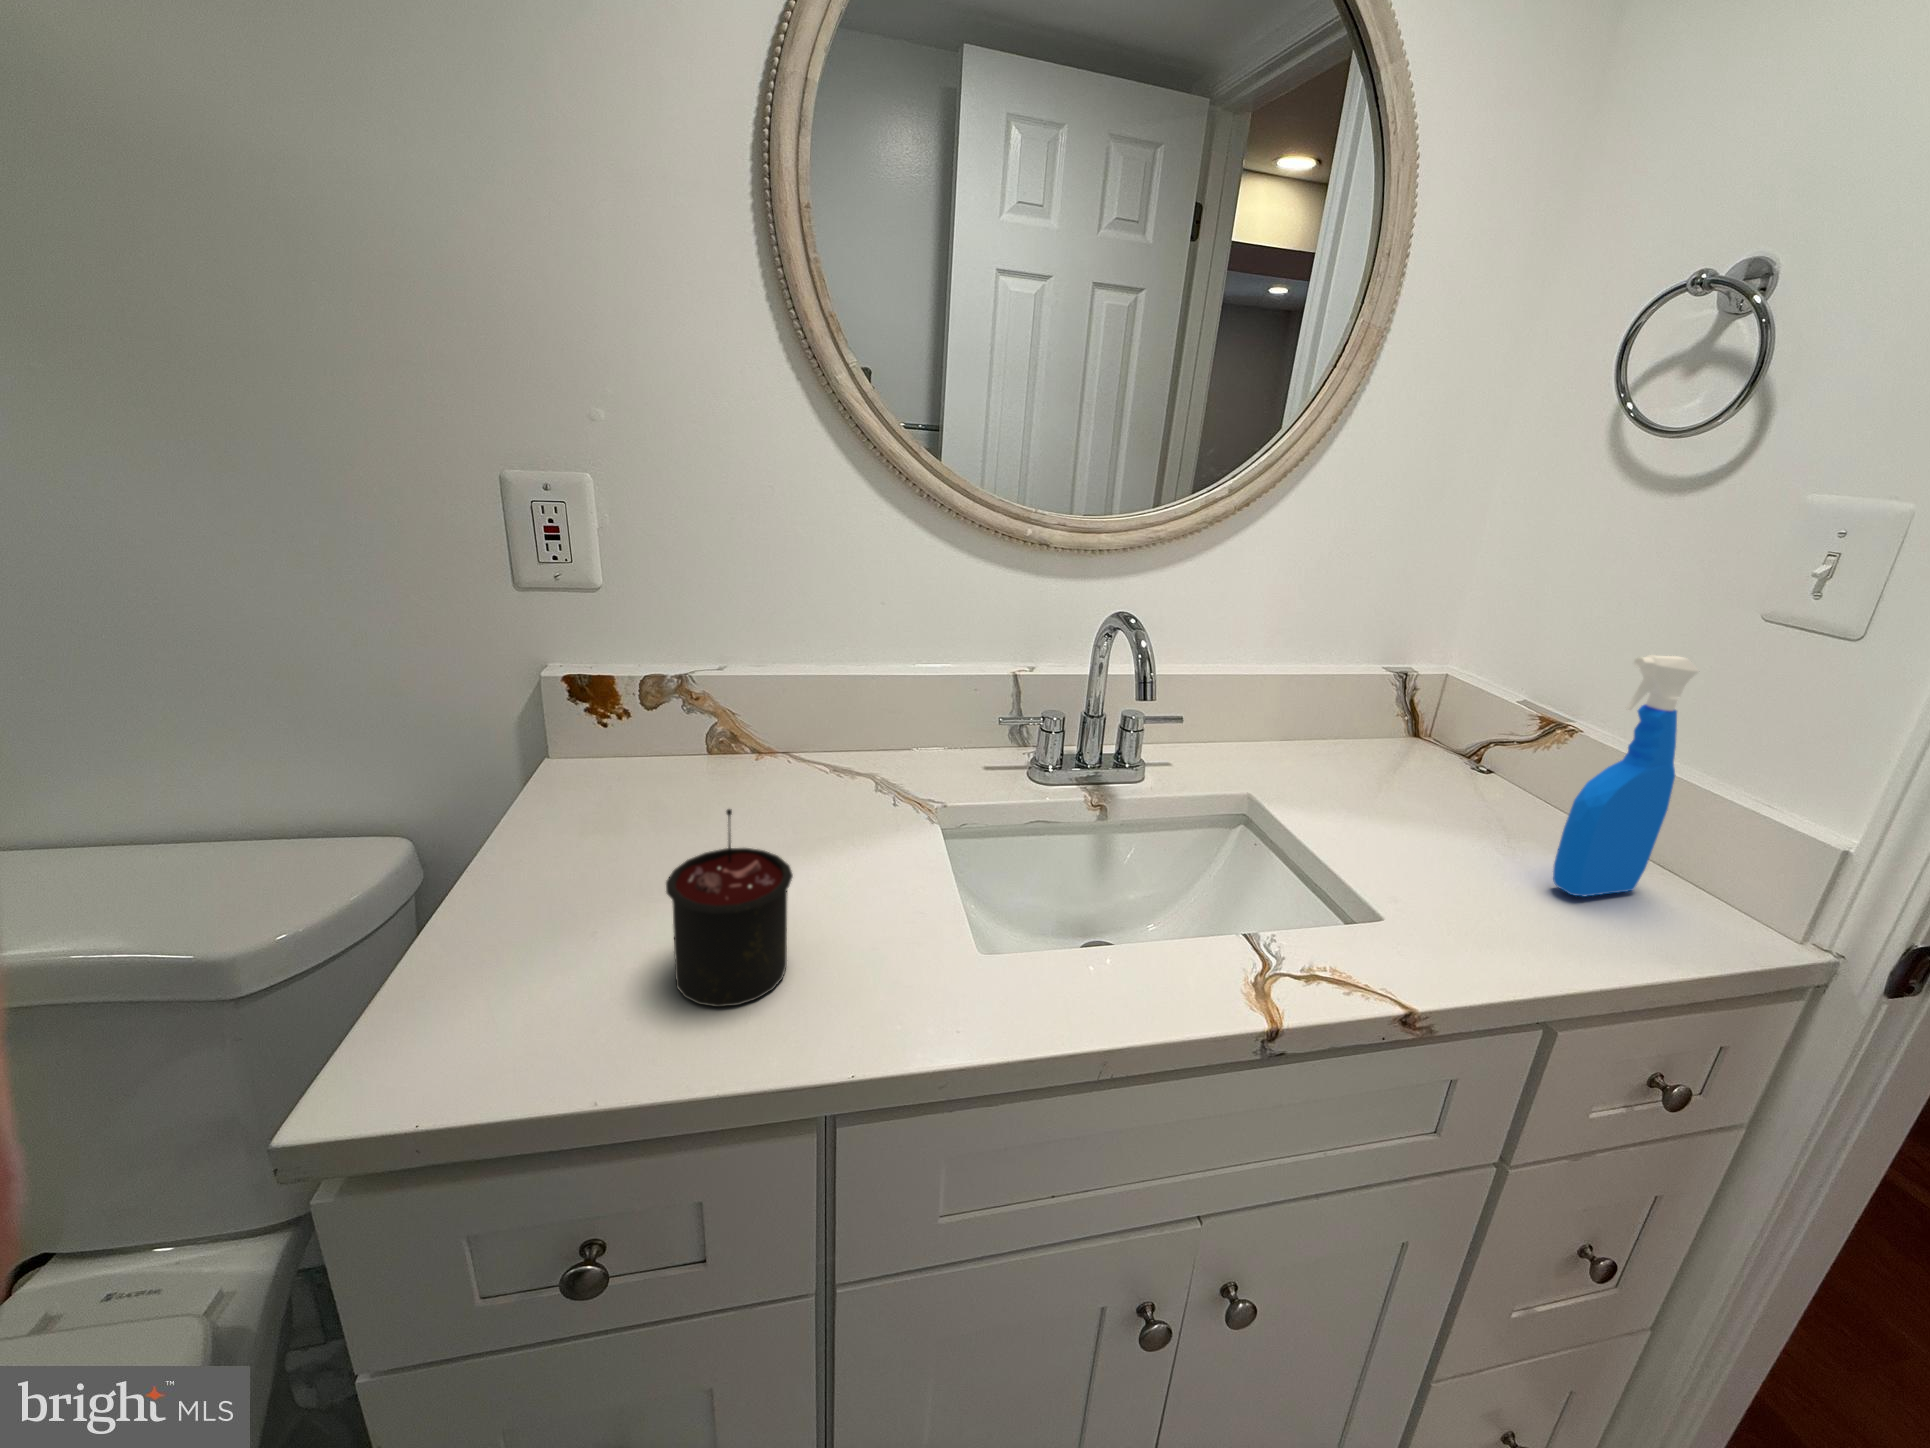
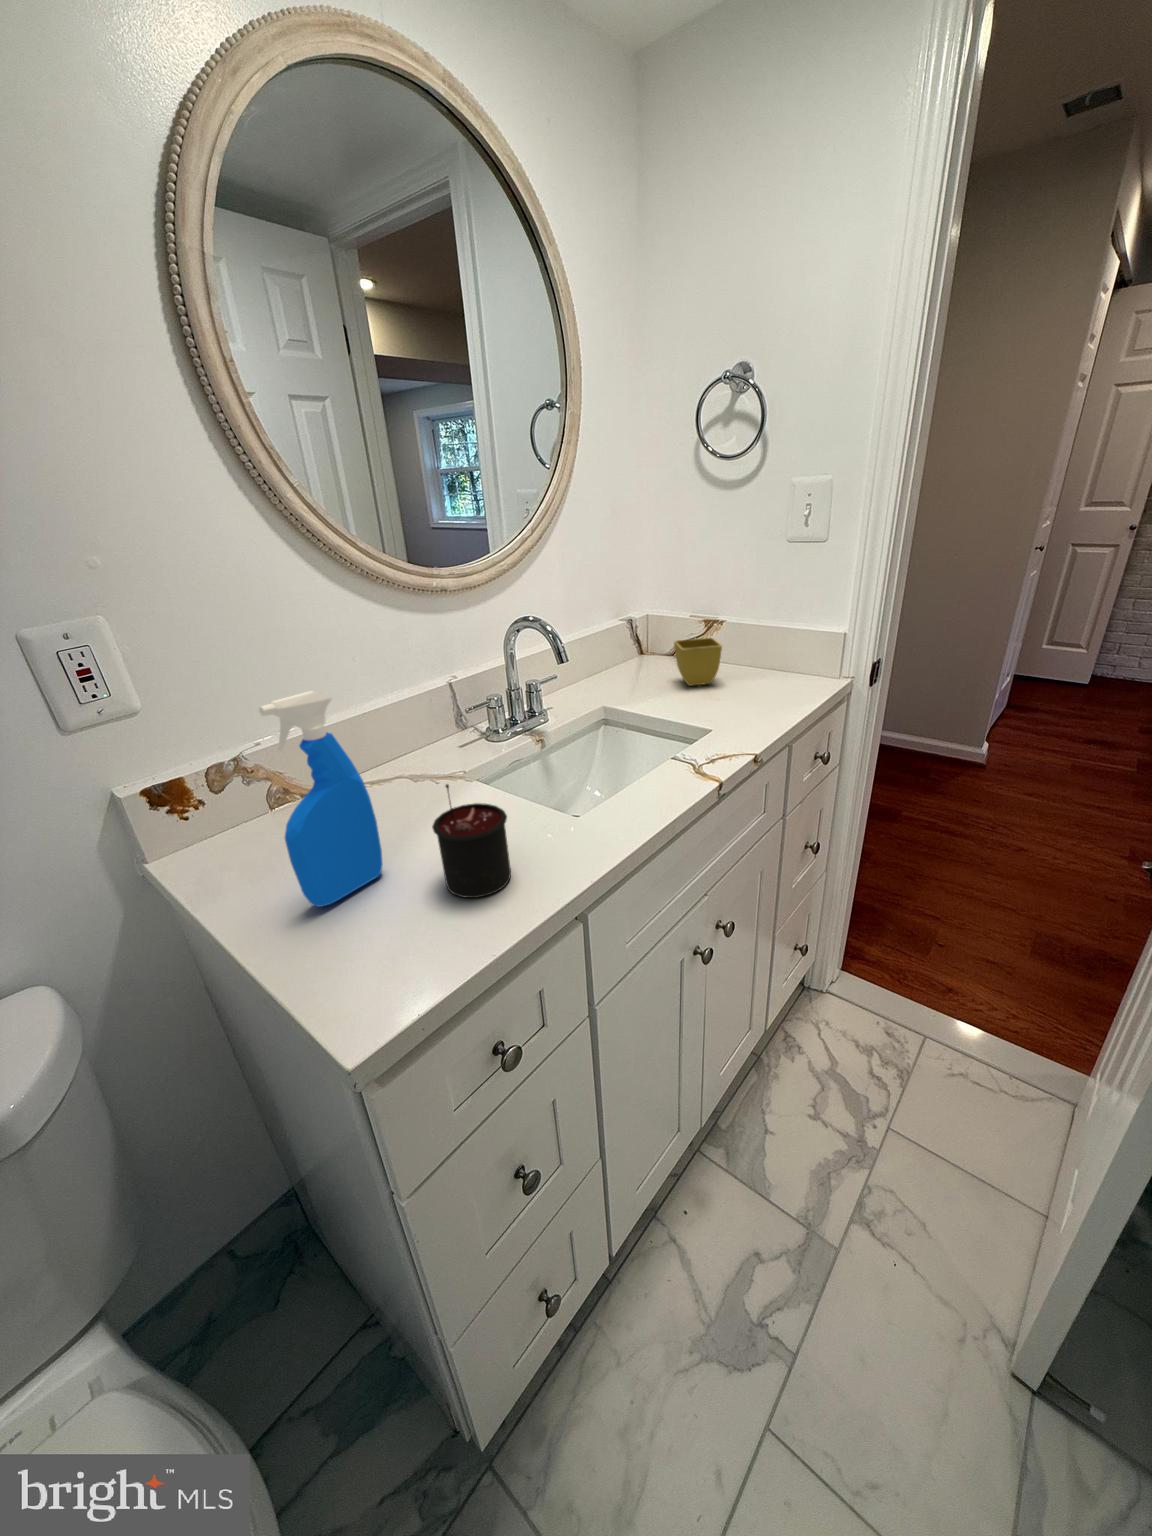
spray bottle: present [1553,655,1699,896] -> present [259,691,383,907]
flower pot: none [1425,732,1520,833] -> present [674,638,722,686]

